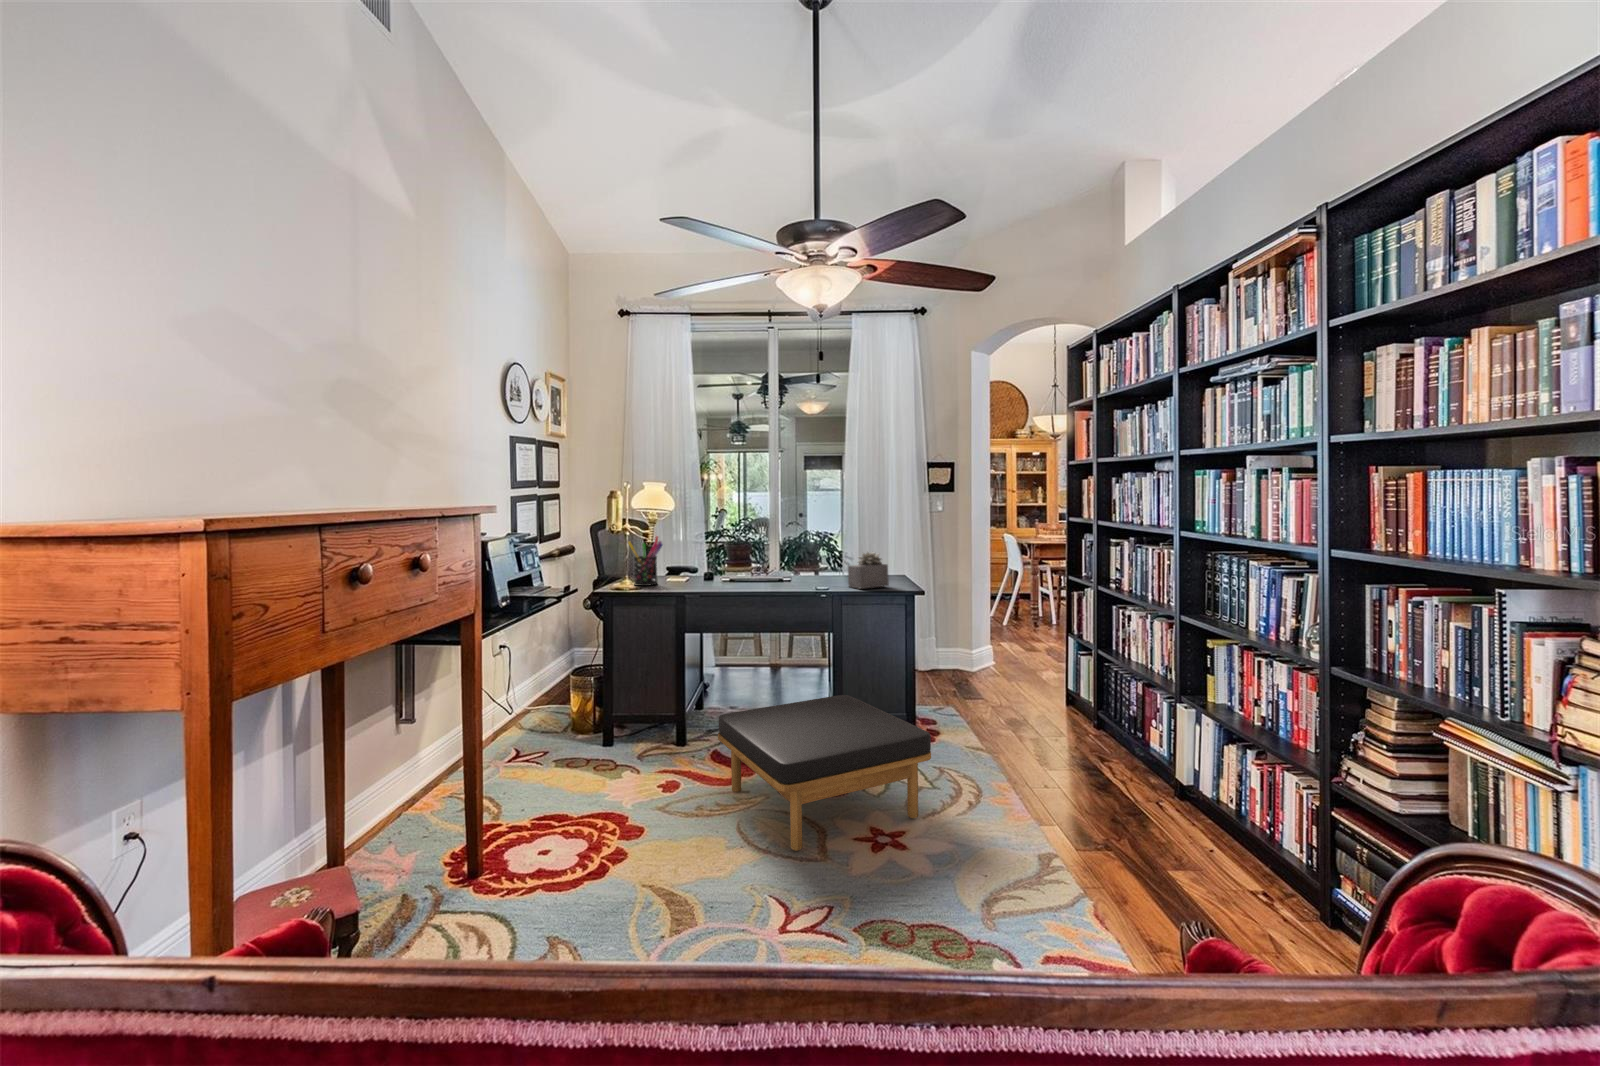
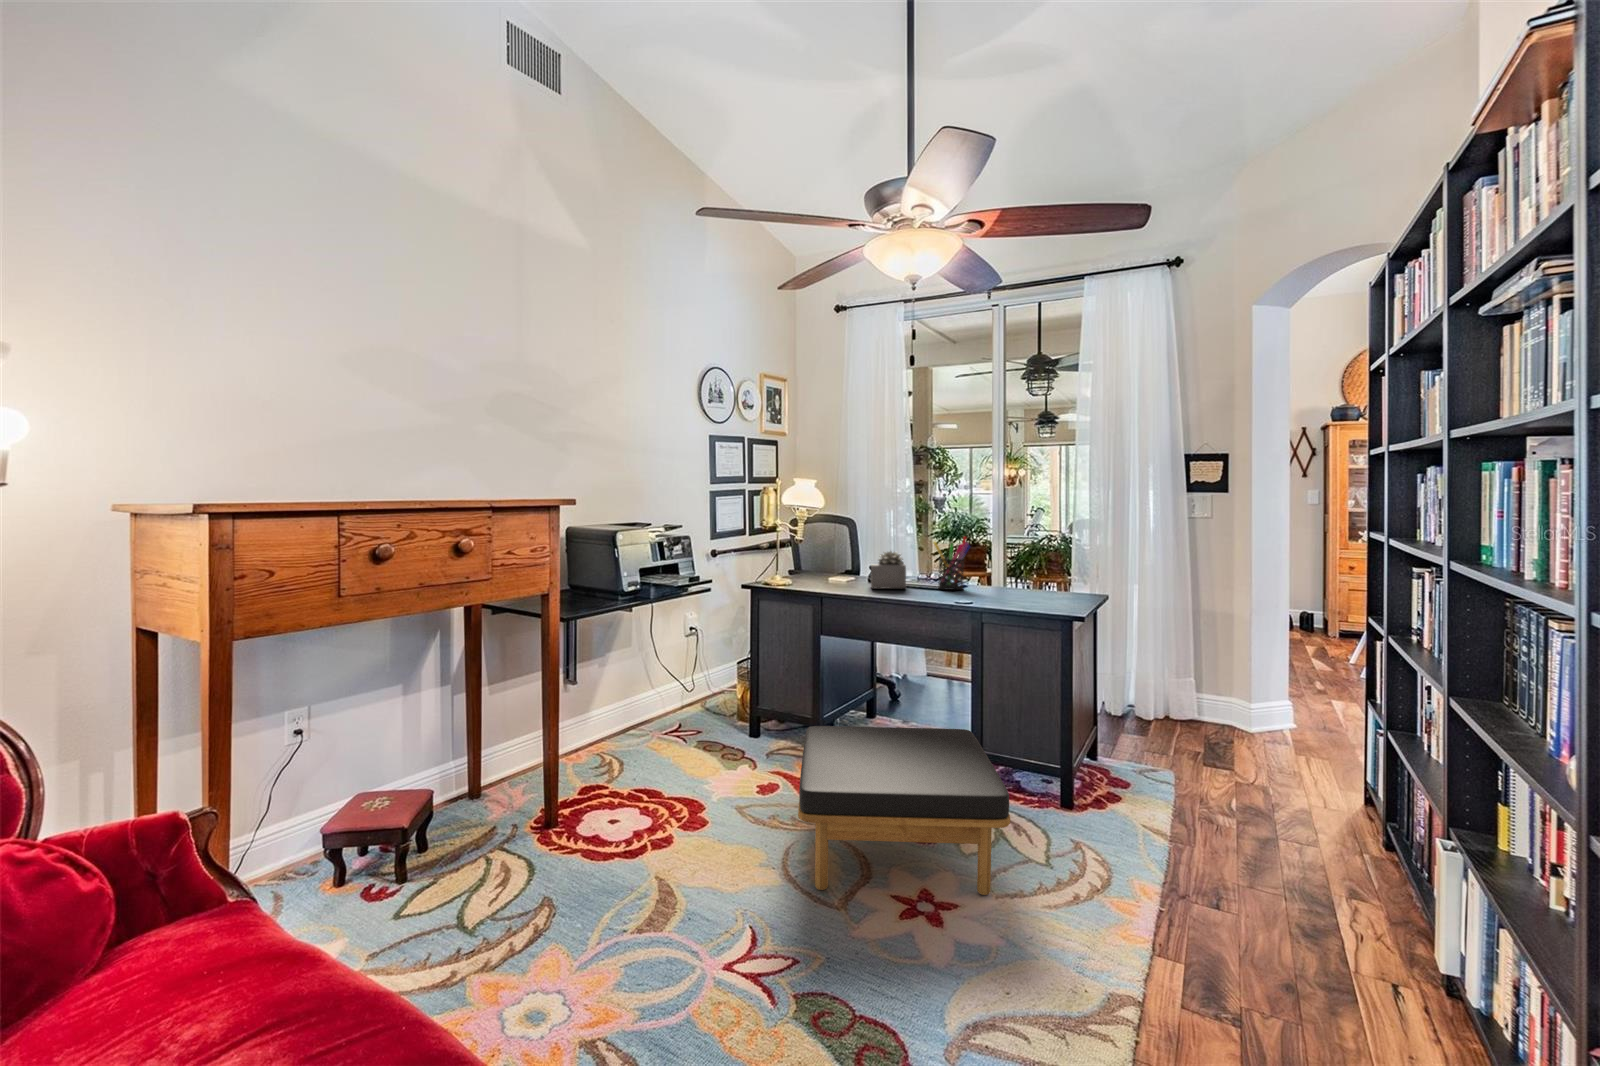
pen holder: present [628,536,663,586] -> present [934,537,970,590]
succulent plant: present [848,552,889,589] -> present [871,551,906,588]

